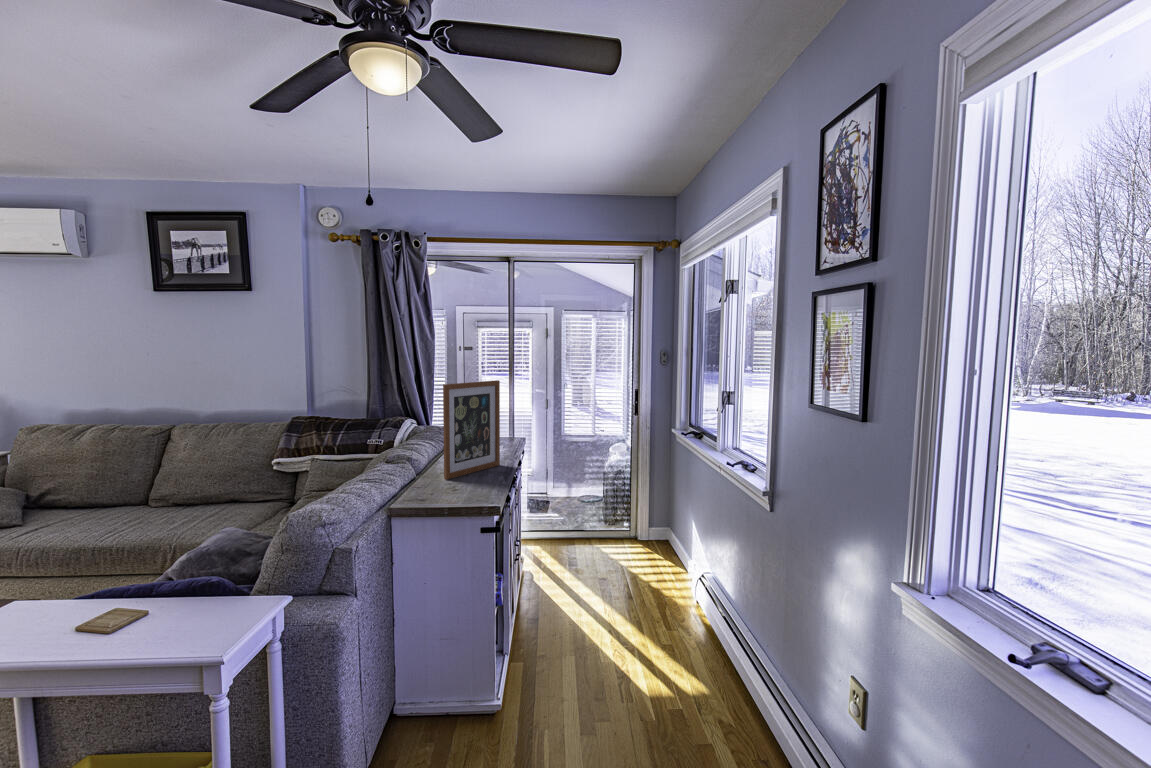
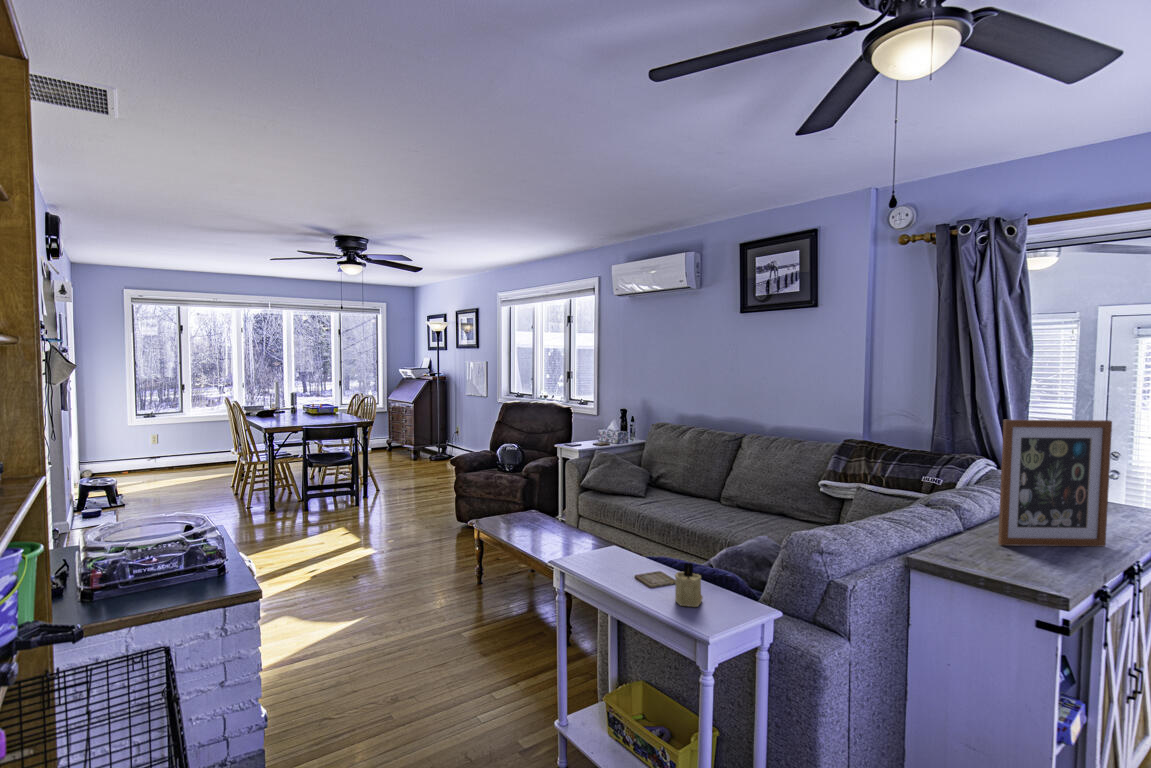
candle: none [152,582,195,639] -> present [675,563,703,607]

